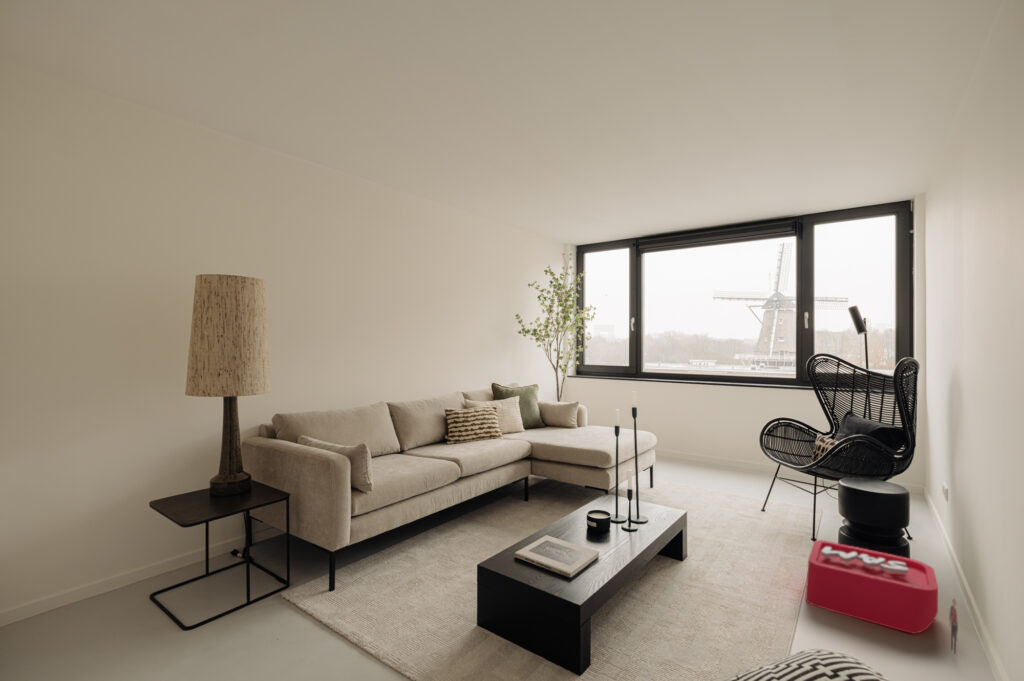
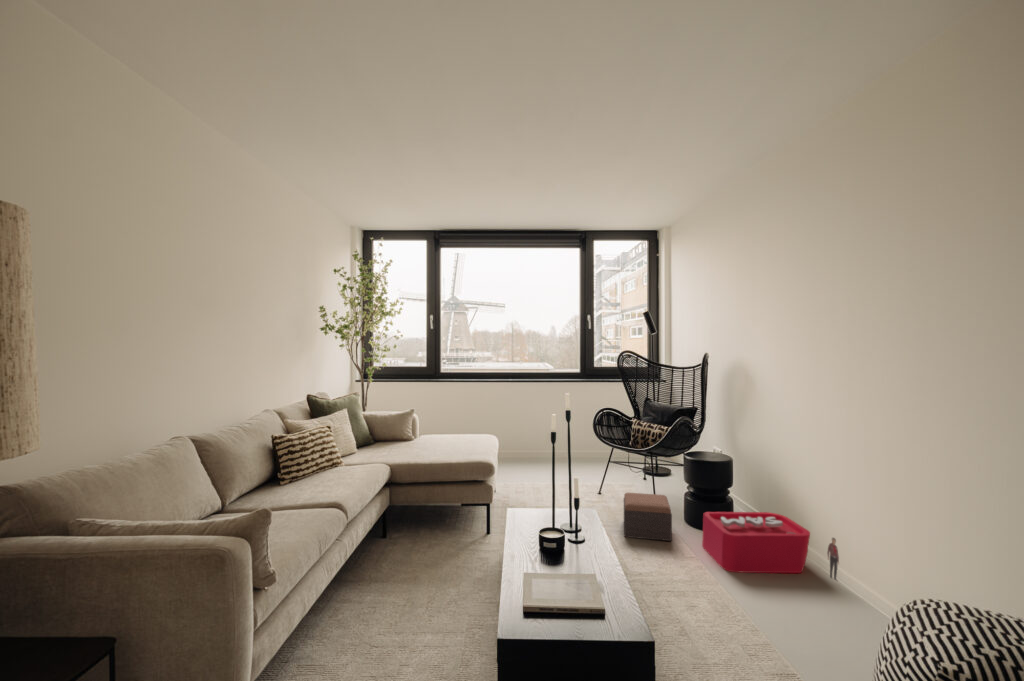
footstool: none [728,505,797,563] -> present [624,493,672,541]

